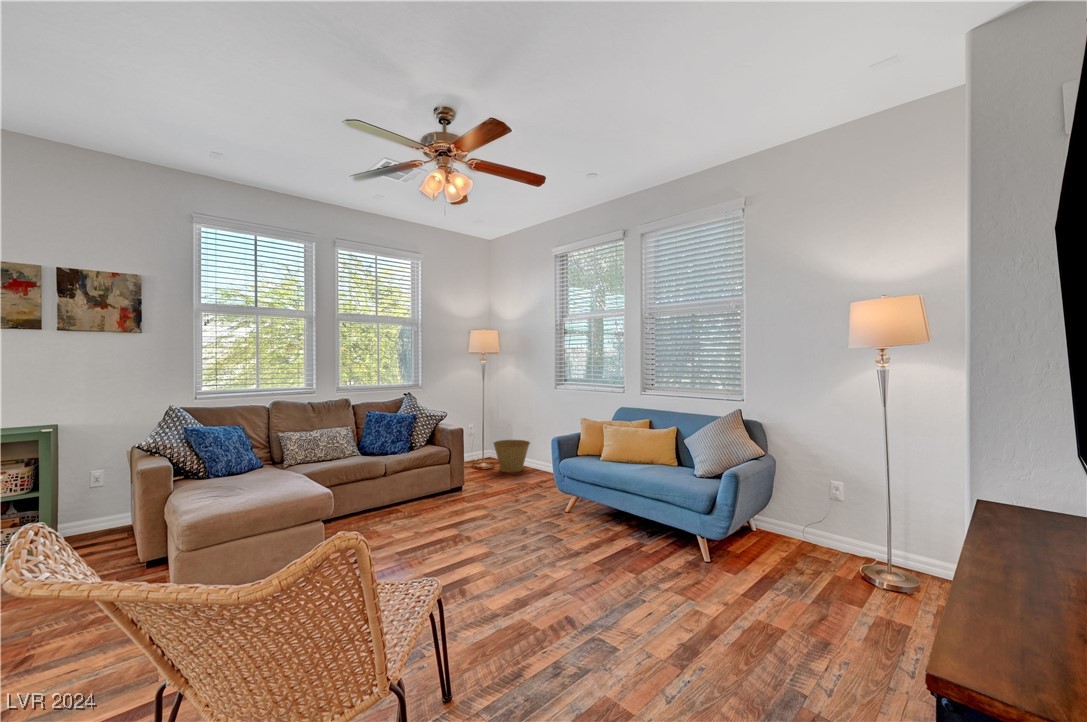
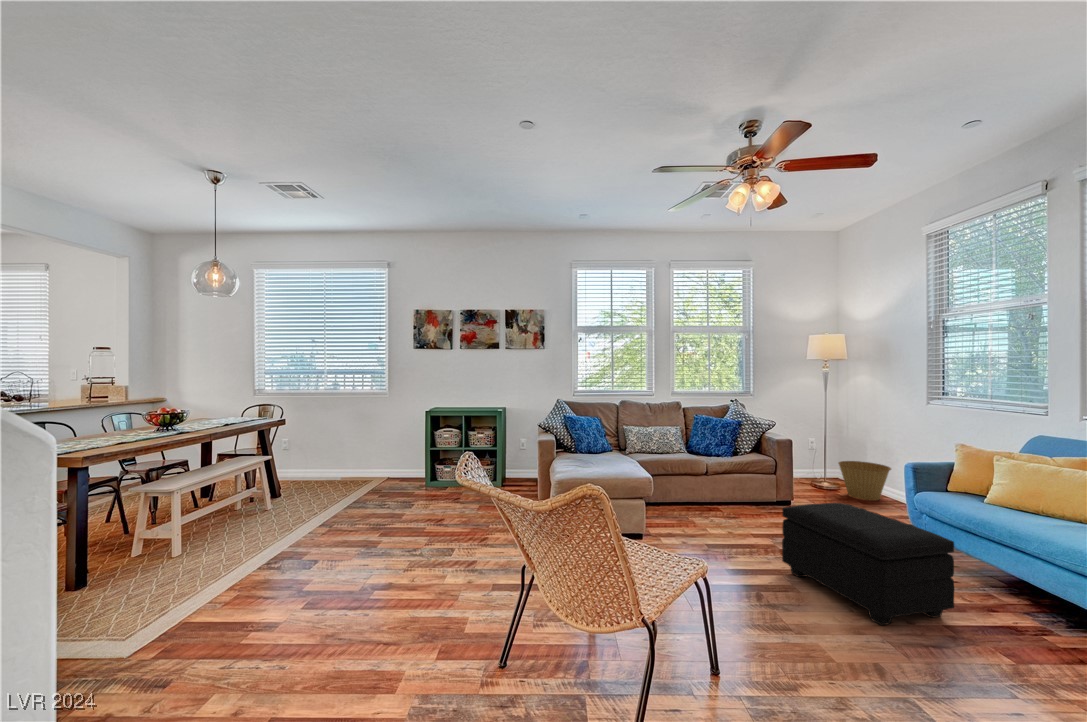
footstool: none [474,481,597,581] -> present [782,503,954,625]

